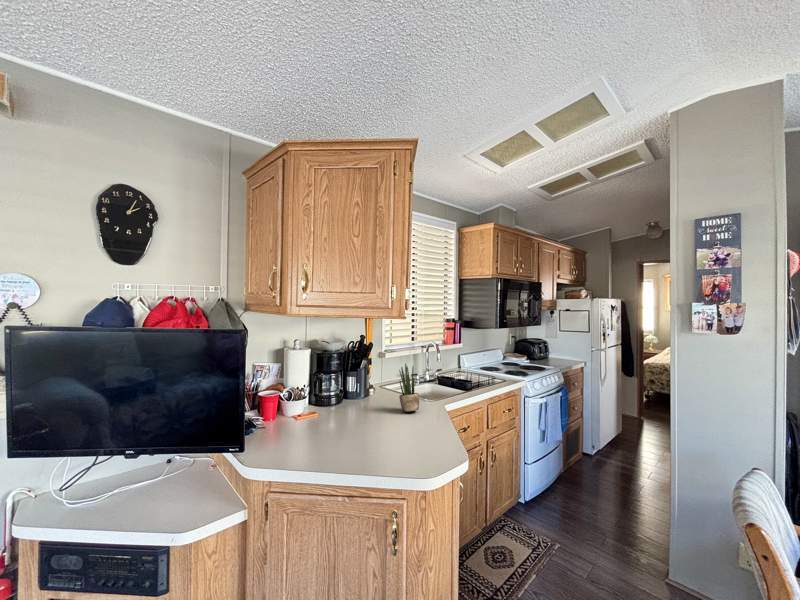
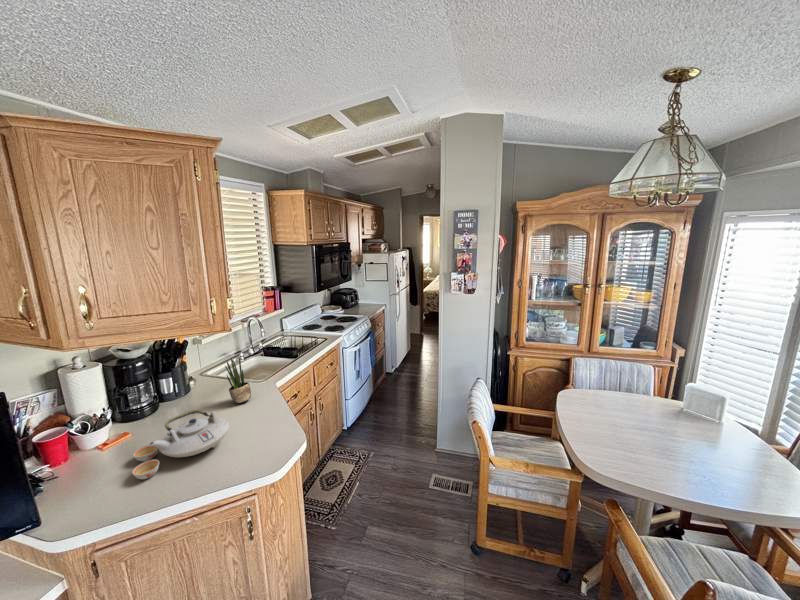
teapot: none [307,401,392,447] -> present [132,410,229,479]

